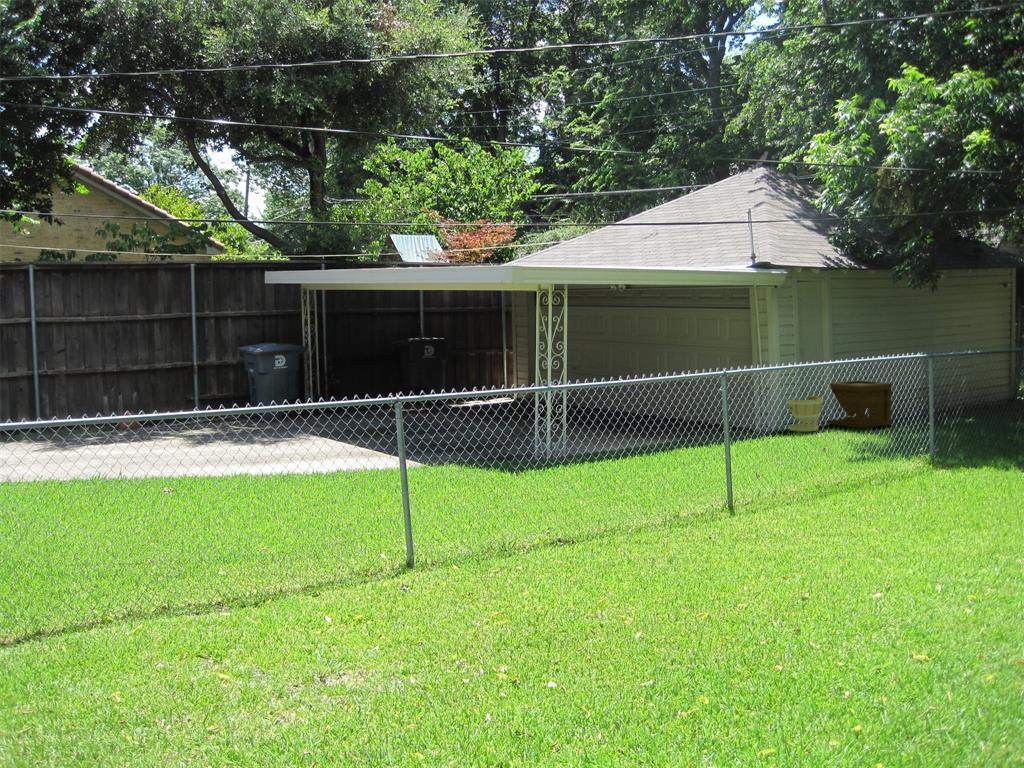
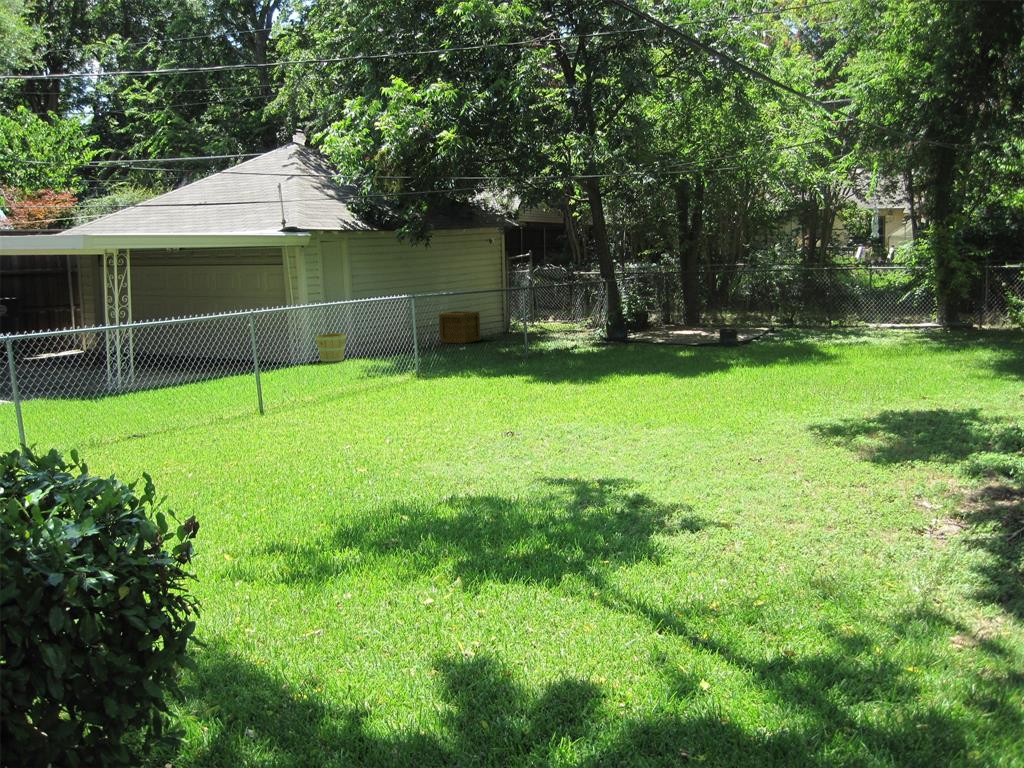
wooden crate: present [828,380,892,428] -> present [439,311,480,343]

